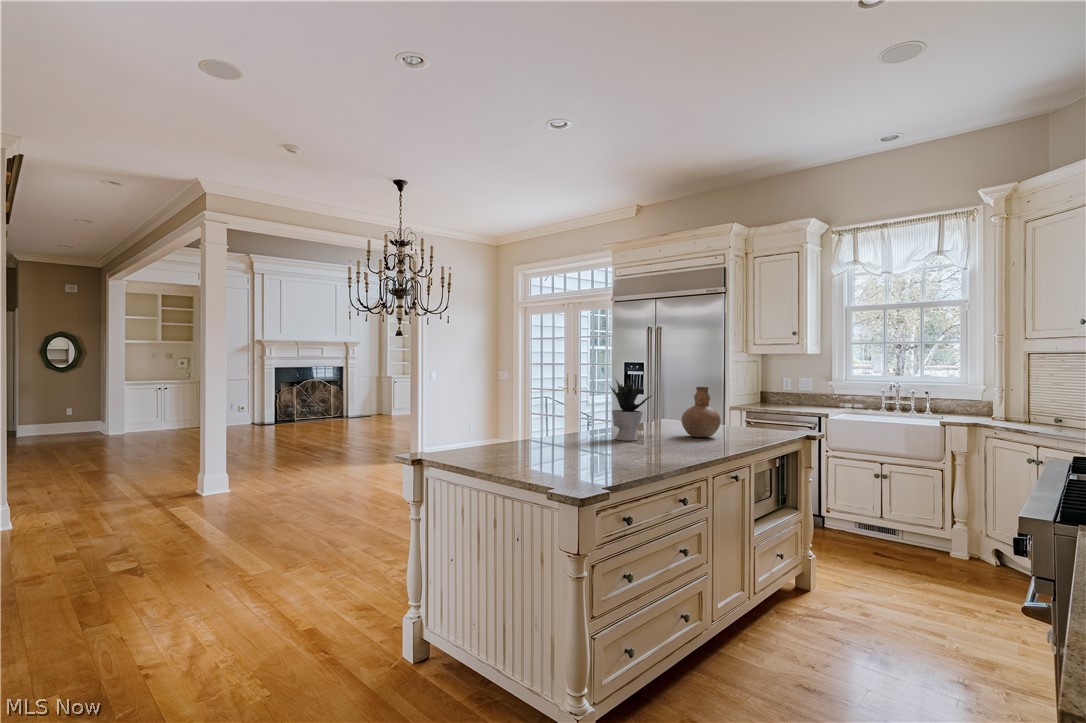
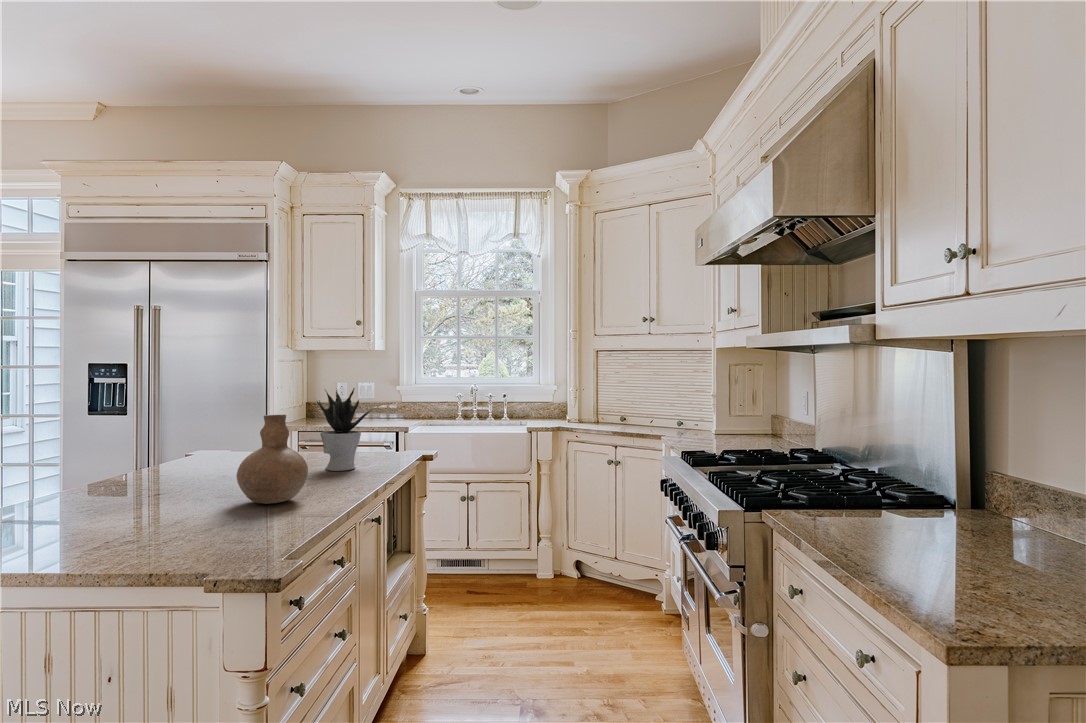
potted plant: present [610,378,651,441] -> present [317,388,372,471]

